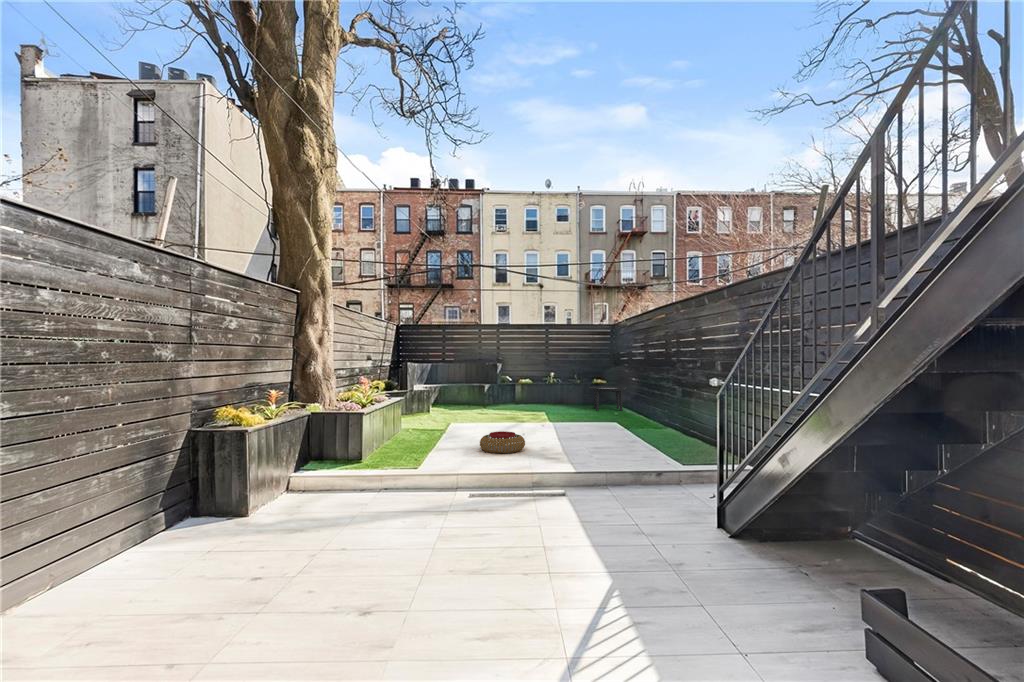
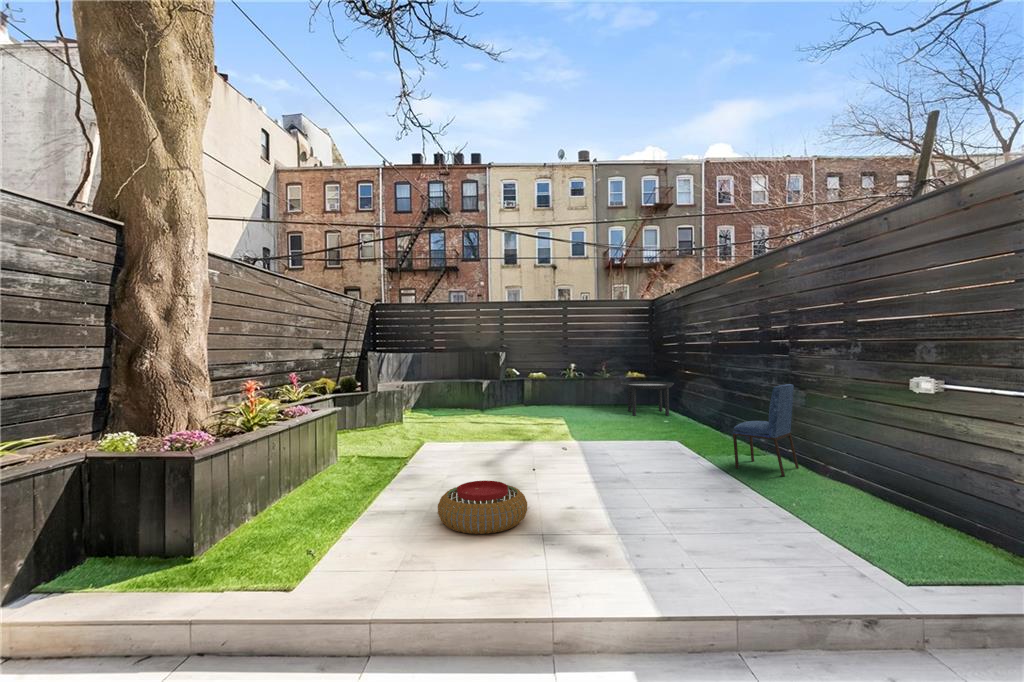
dining chair: none [644,385,682,437] -> present [733,384,799,476]

